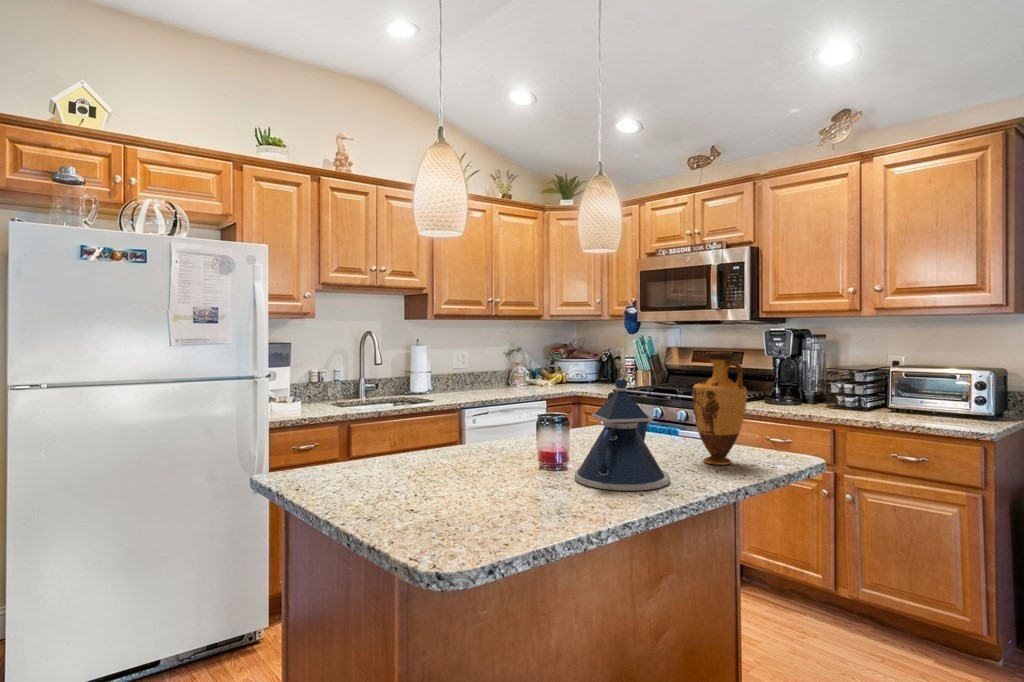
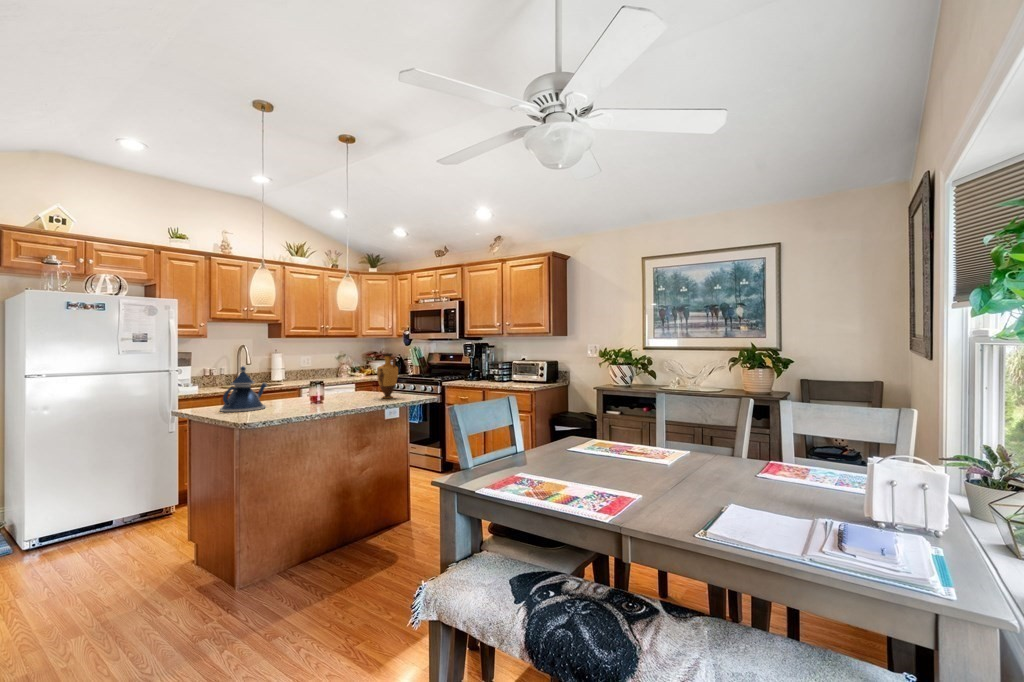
teapot: present [575,378,670,491] -> present [220,366,268,412]

